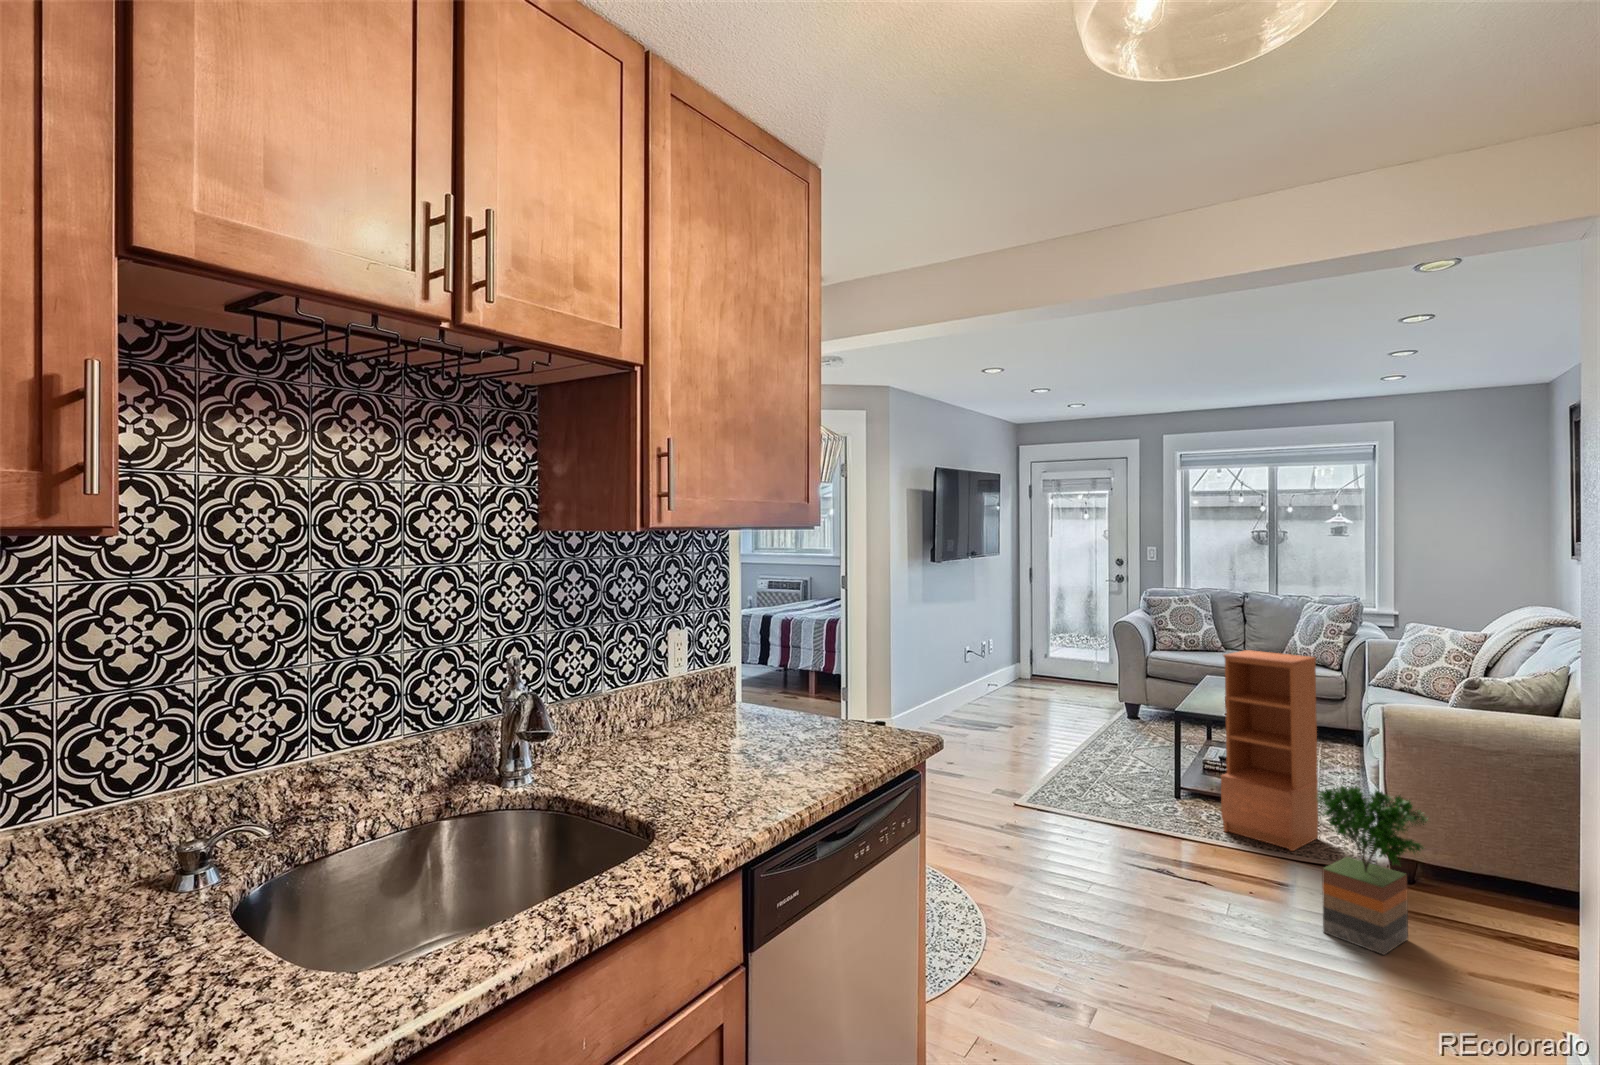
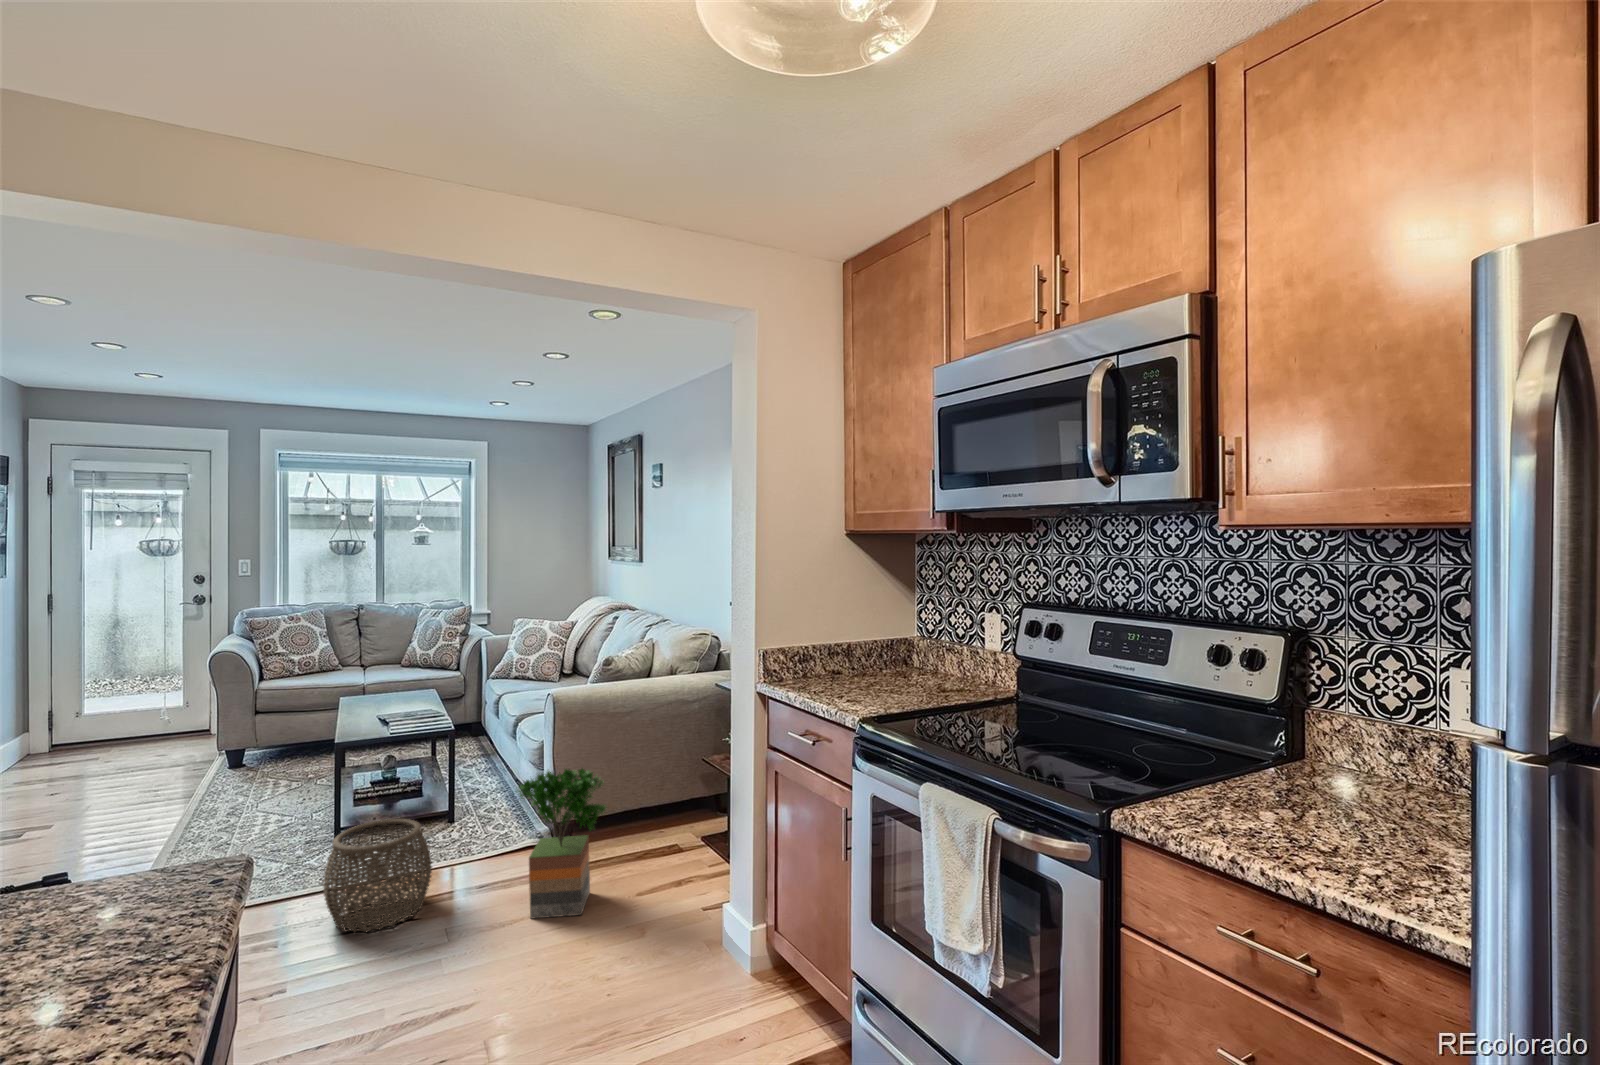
bookcase: present [1221,650,1318,851] -> none [395,659,484,859]
woven basket: none [1139,784,1235,882] -> present [323,819,432,932]

